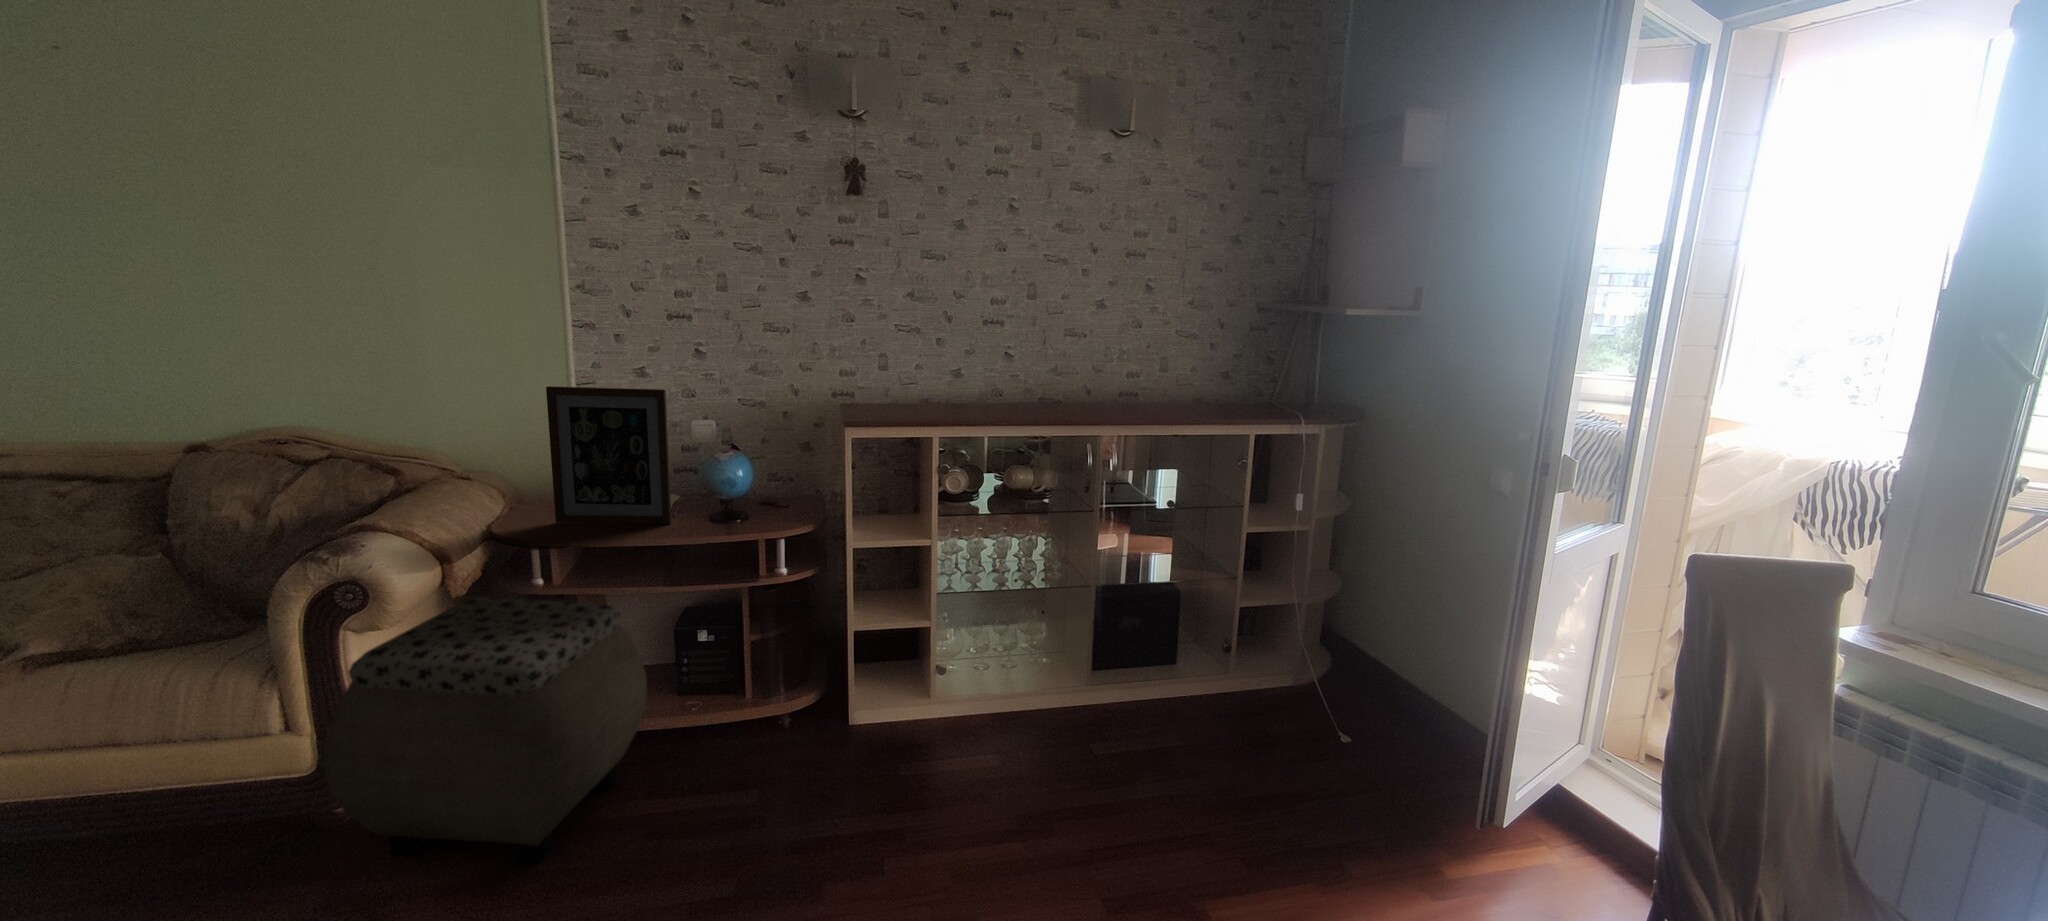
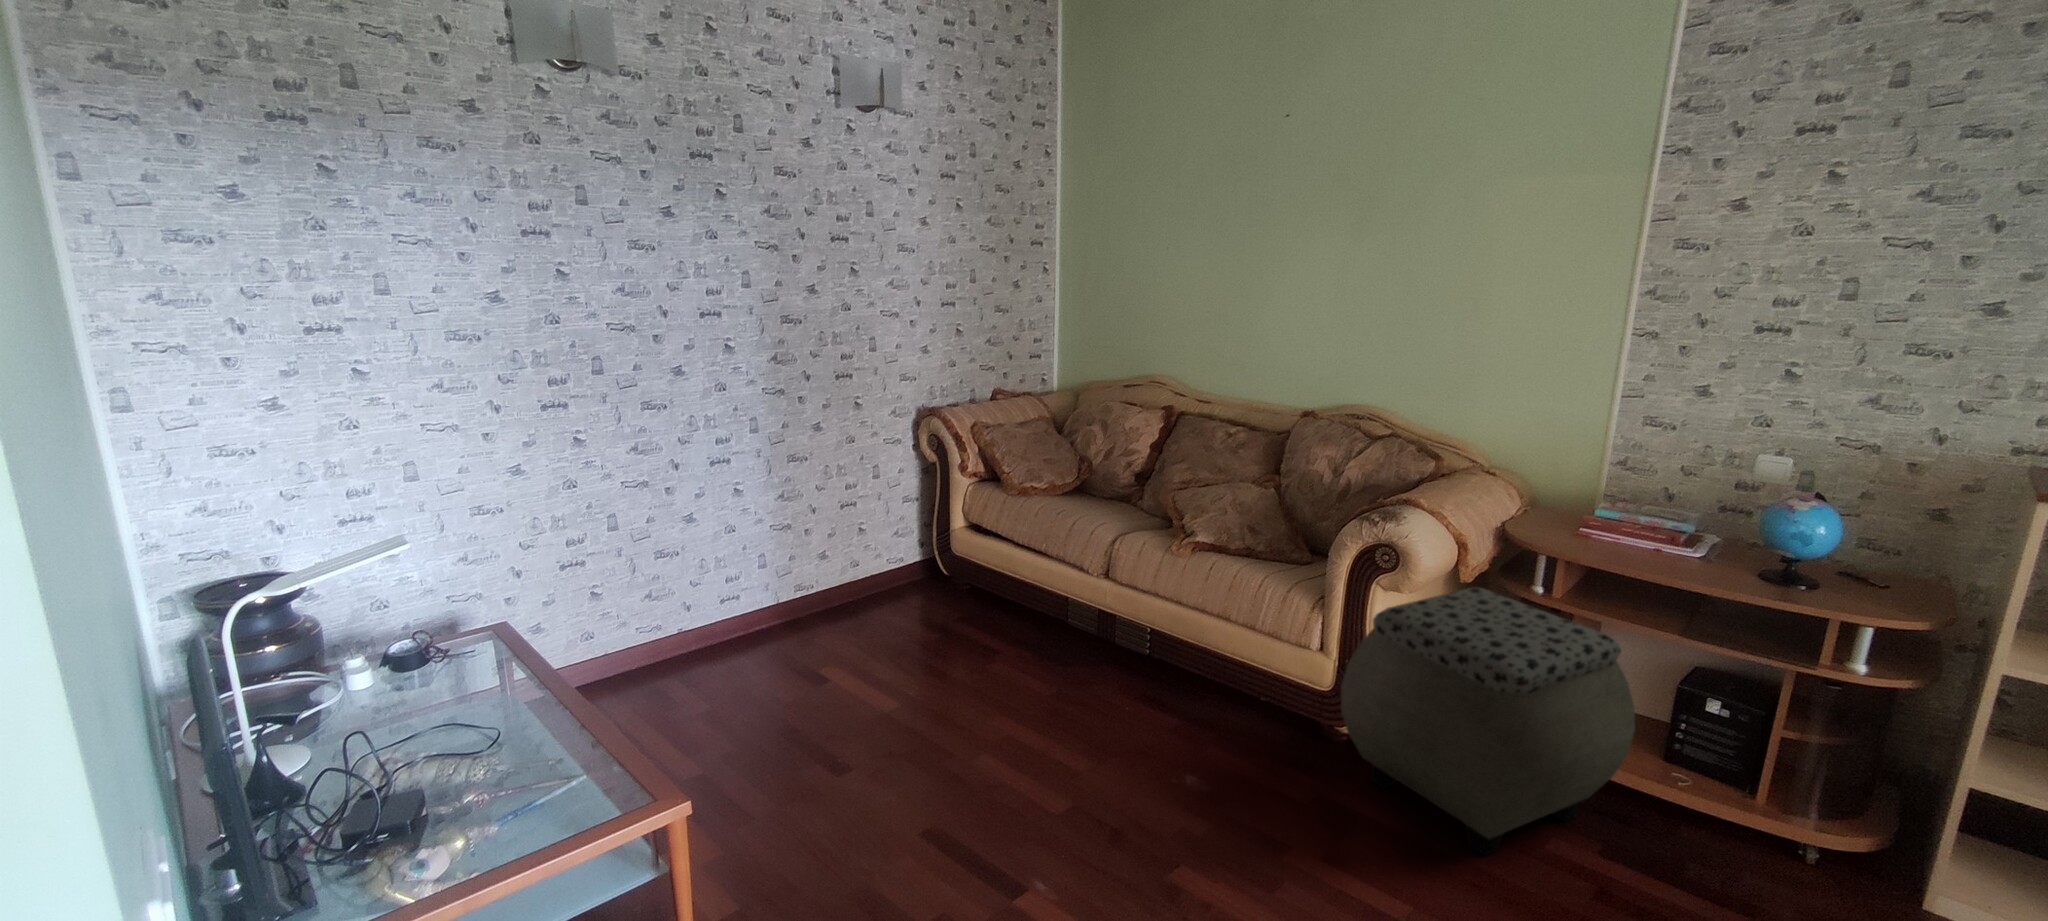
picture frame: present [546,386,672,524] -> none [1571,397,1736,570]

